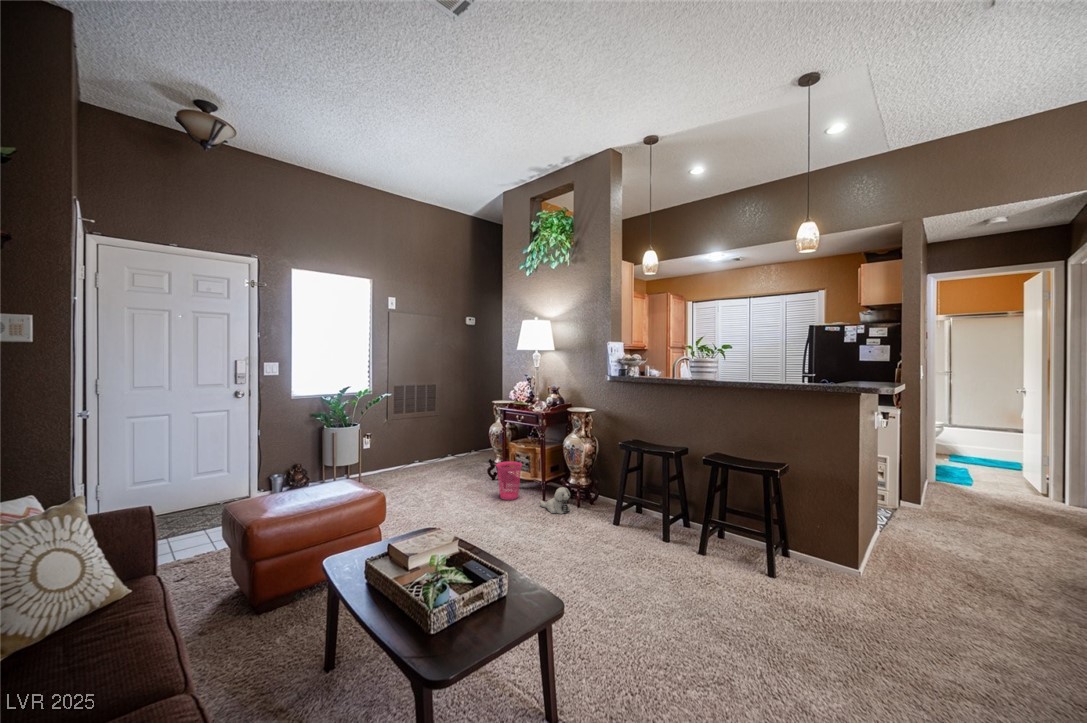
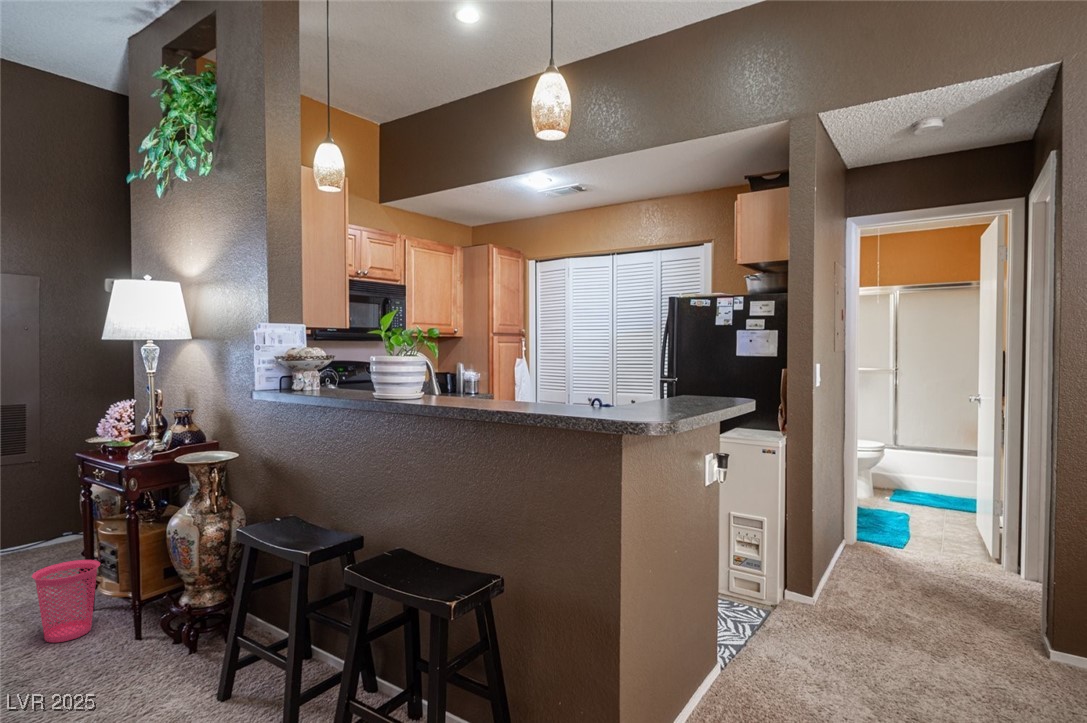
plush toy: present [540,487,570,514] -> none [108,617,164,675]

